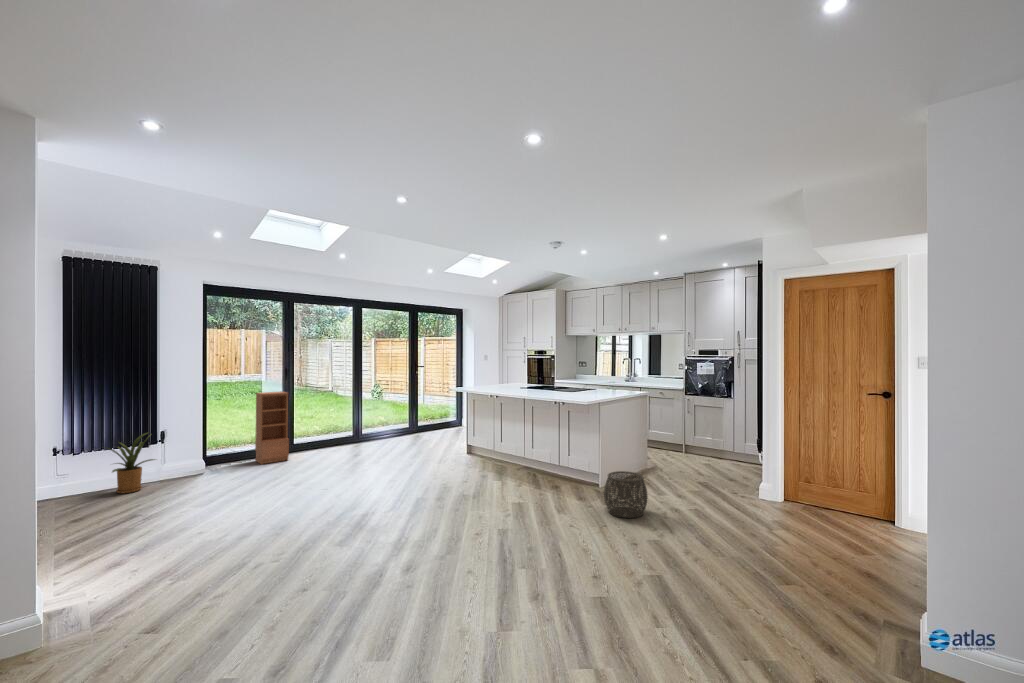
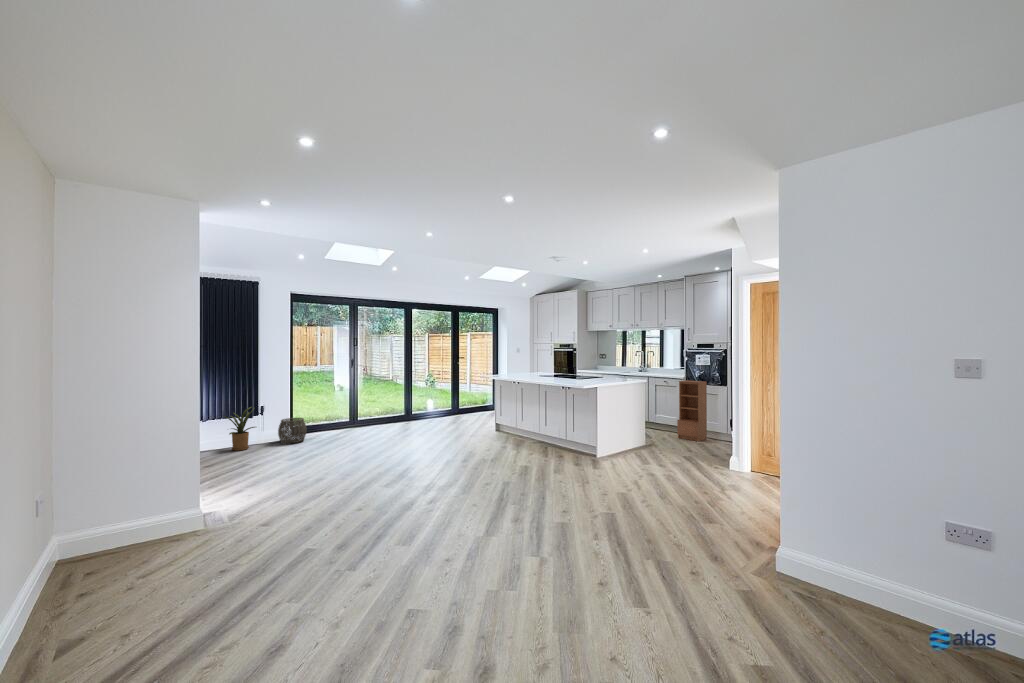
bookcase: present [255,392,289,464] -> present [677,380,707,441]
woven basket: present [604,471,648,518] -> present [278,418,307,443]

